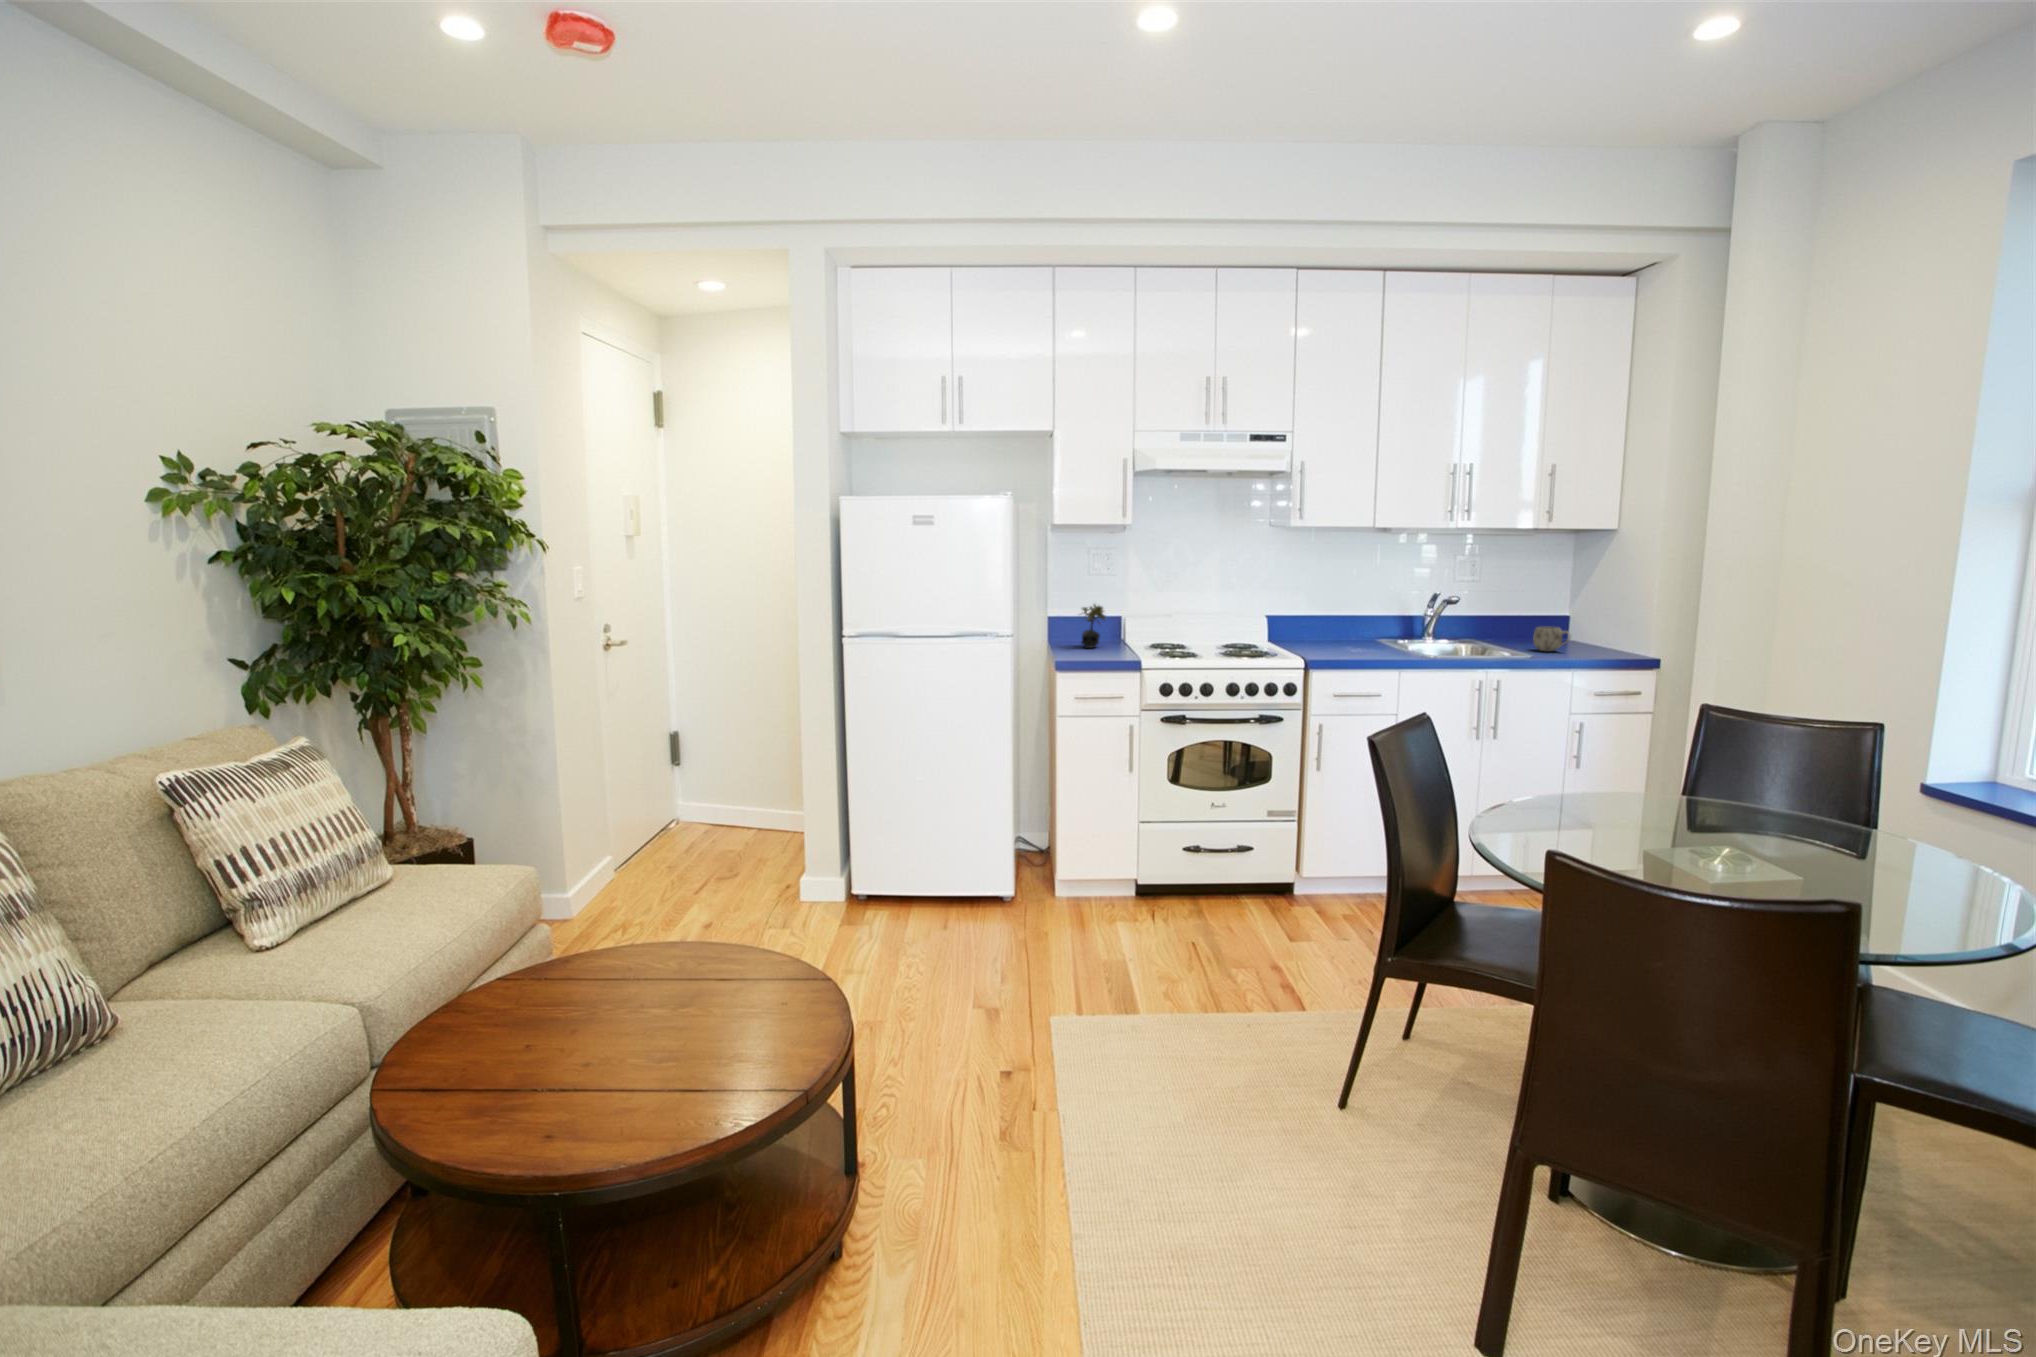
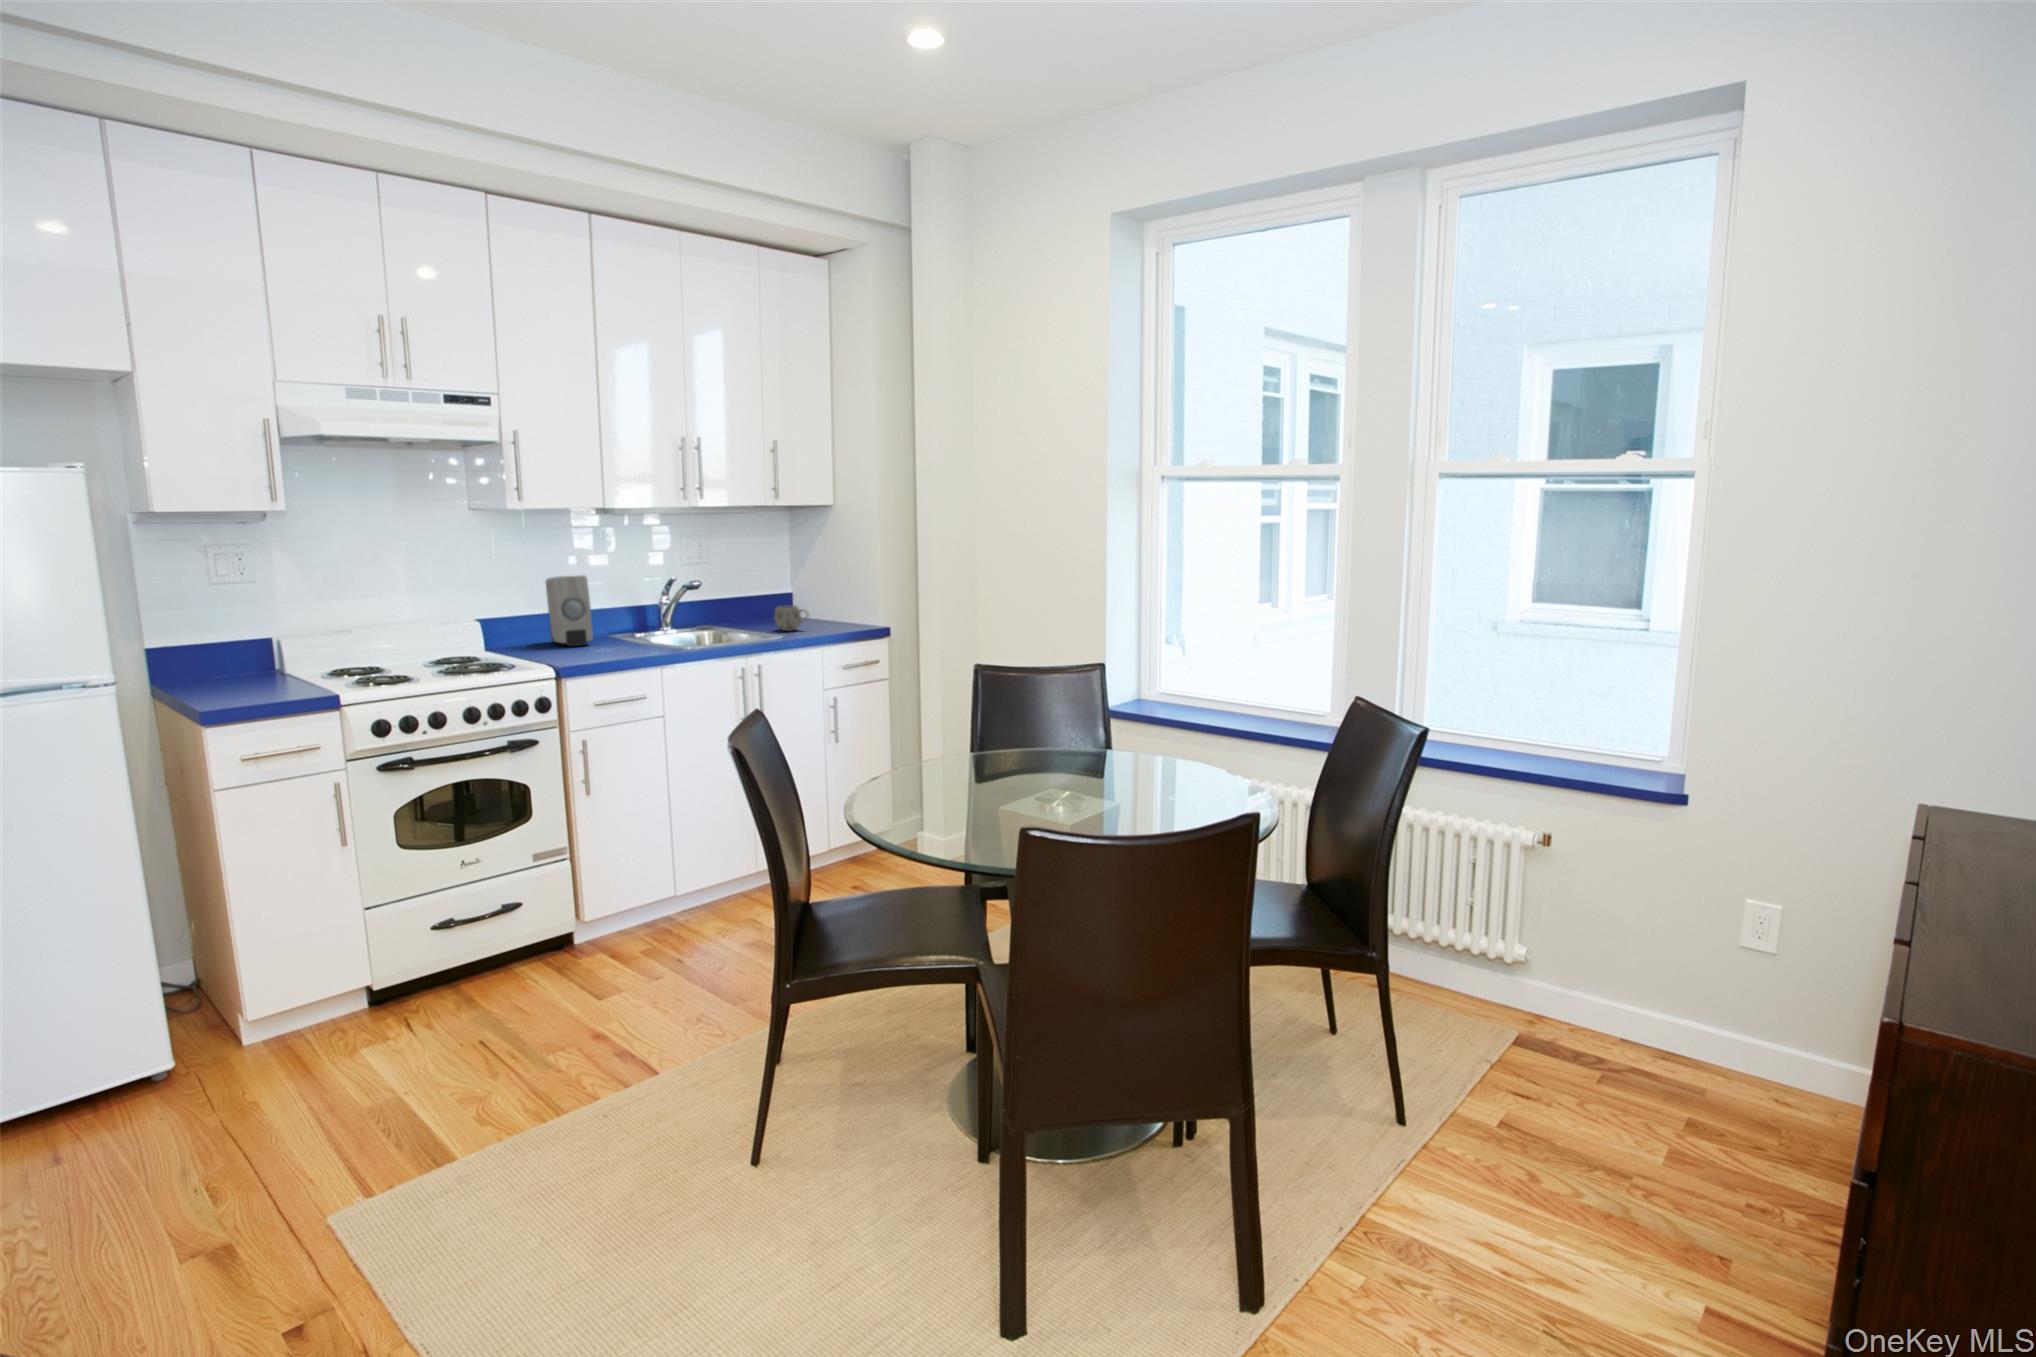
soap dispenser: none [1320,585,1354,645] -> present [546,575,593,646]
succulent plant: present [1081,604,1105,648] -> none [204,622,256,687]

